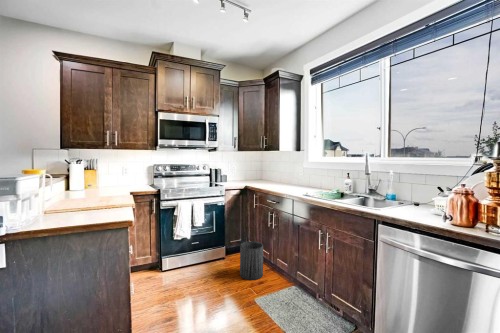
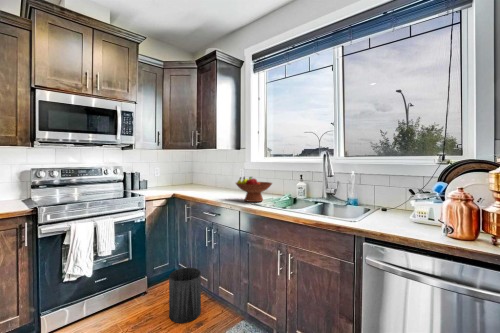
fruit bowl: none [290,173,321,193] -> present [236,177,272,202]

